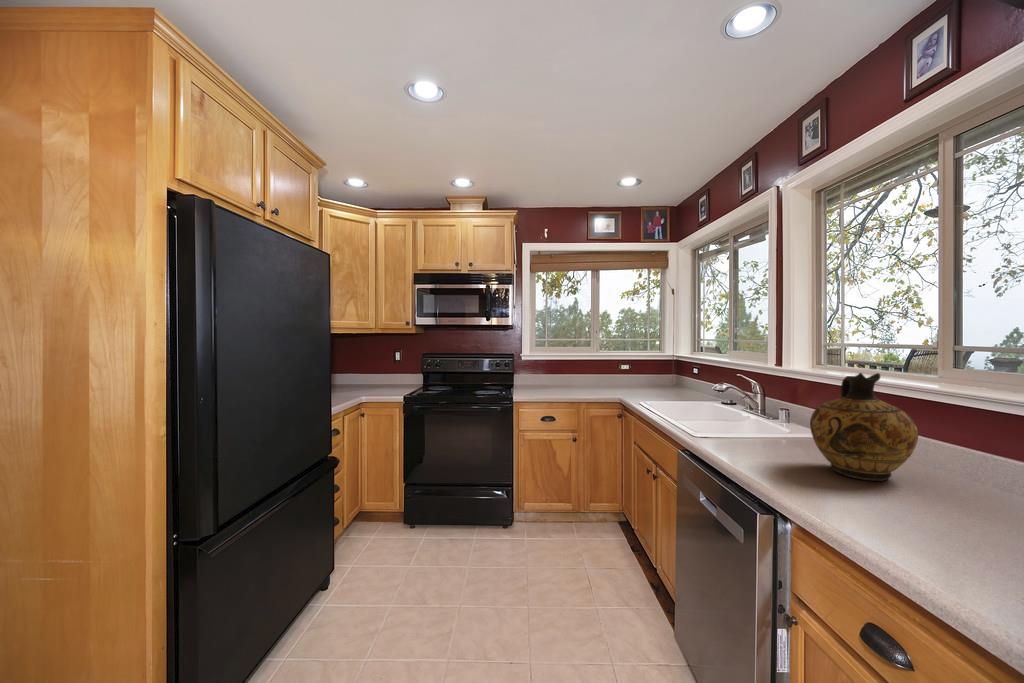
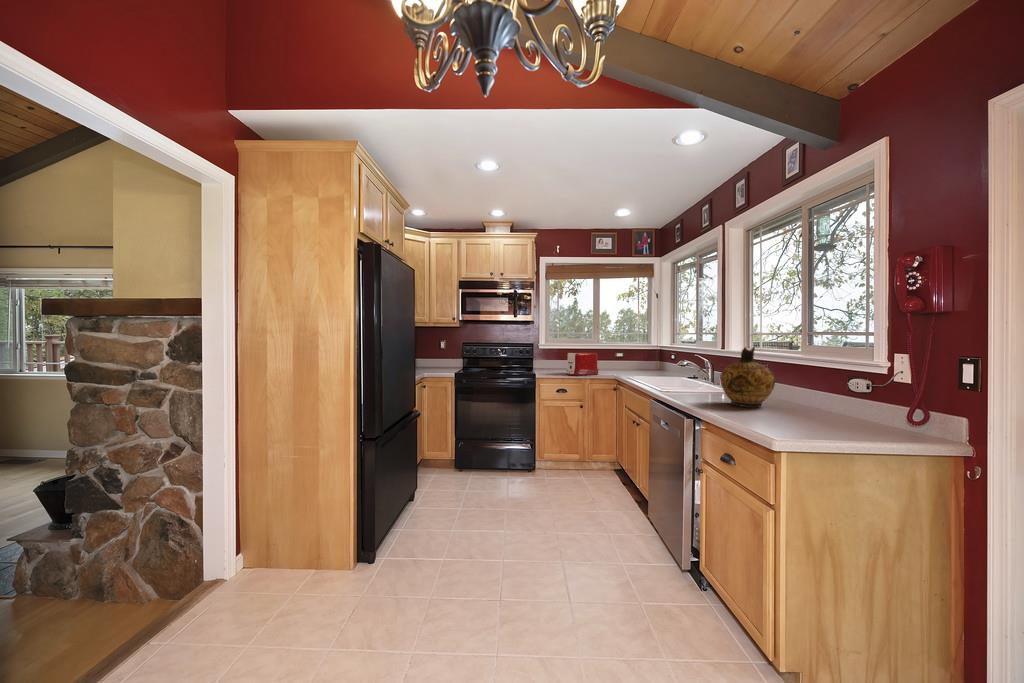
toaster: none [555,367,598,399] -> present [567,353,598,376]

